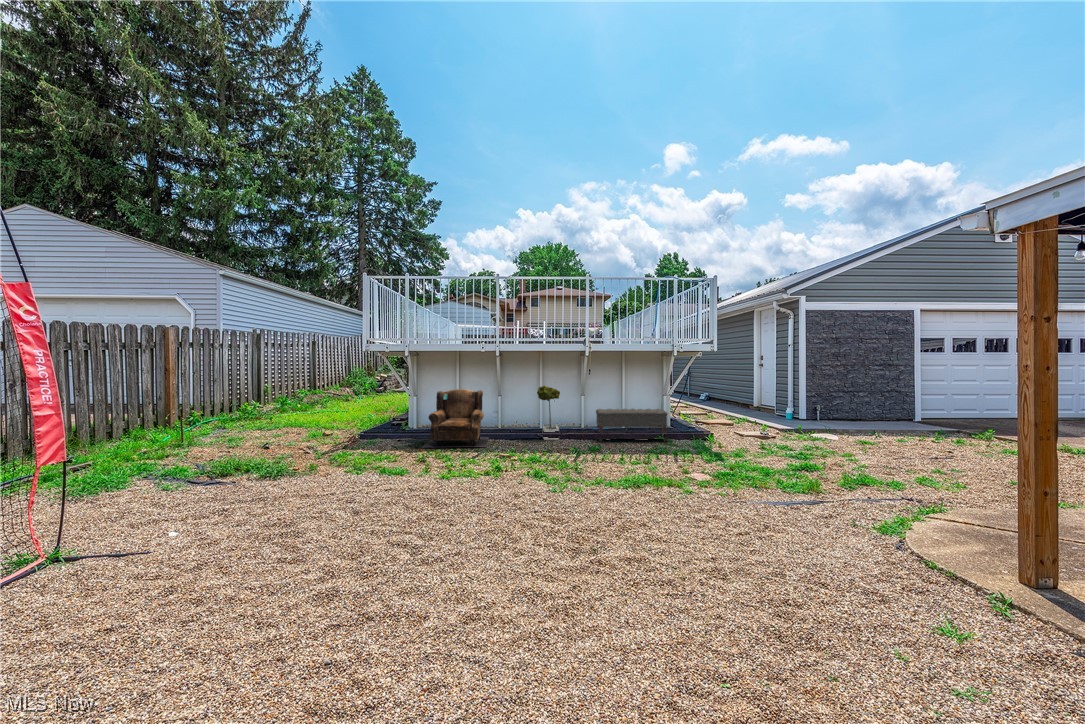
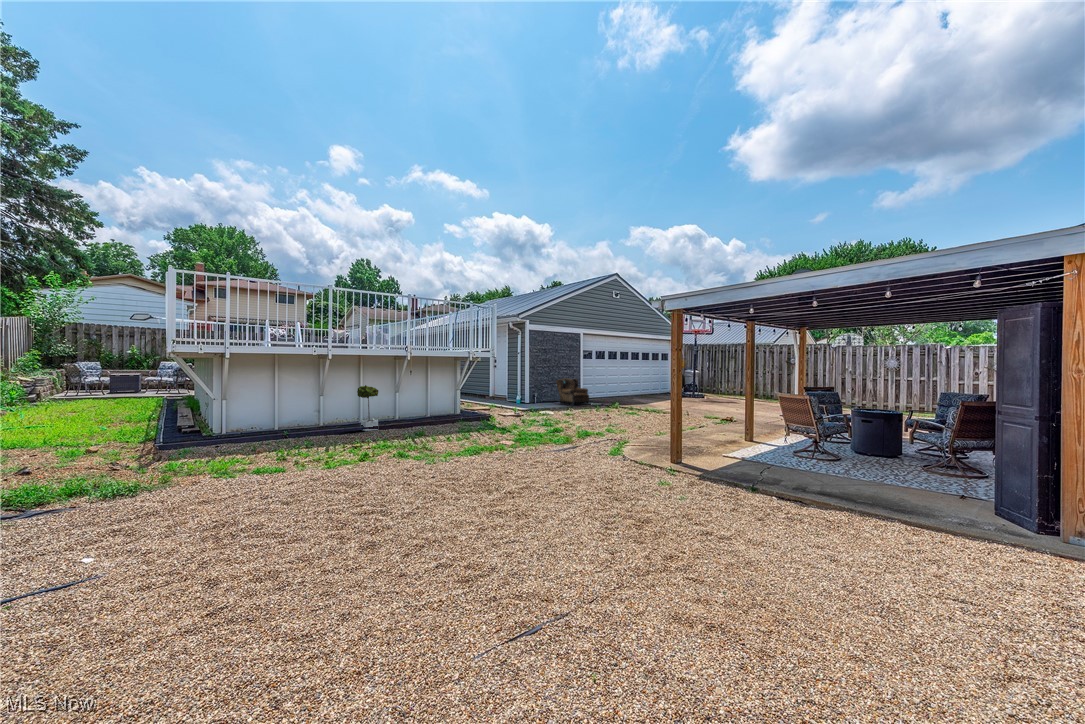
armchair: present [422,389,489,448] -> present [556,378,589,406]
bench: present [596,409,667,442] -> none [406,400,462,428]

